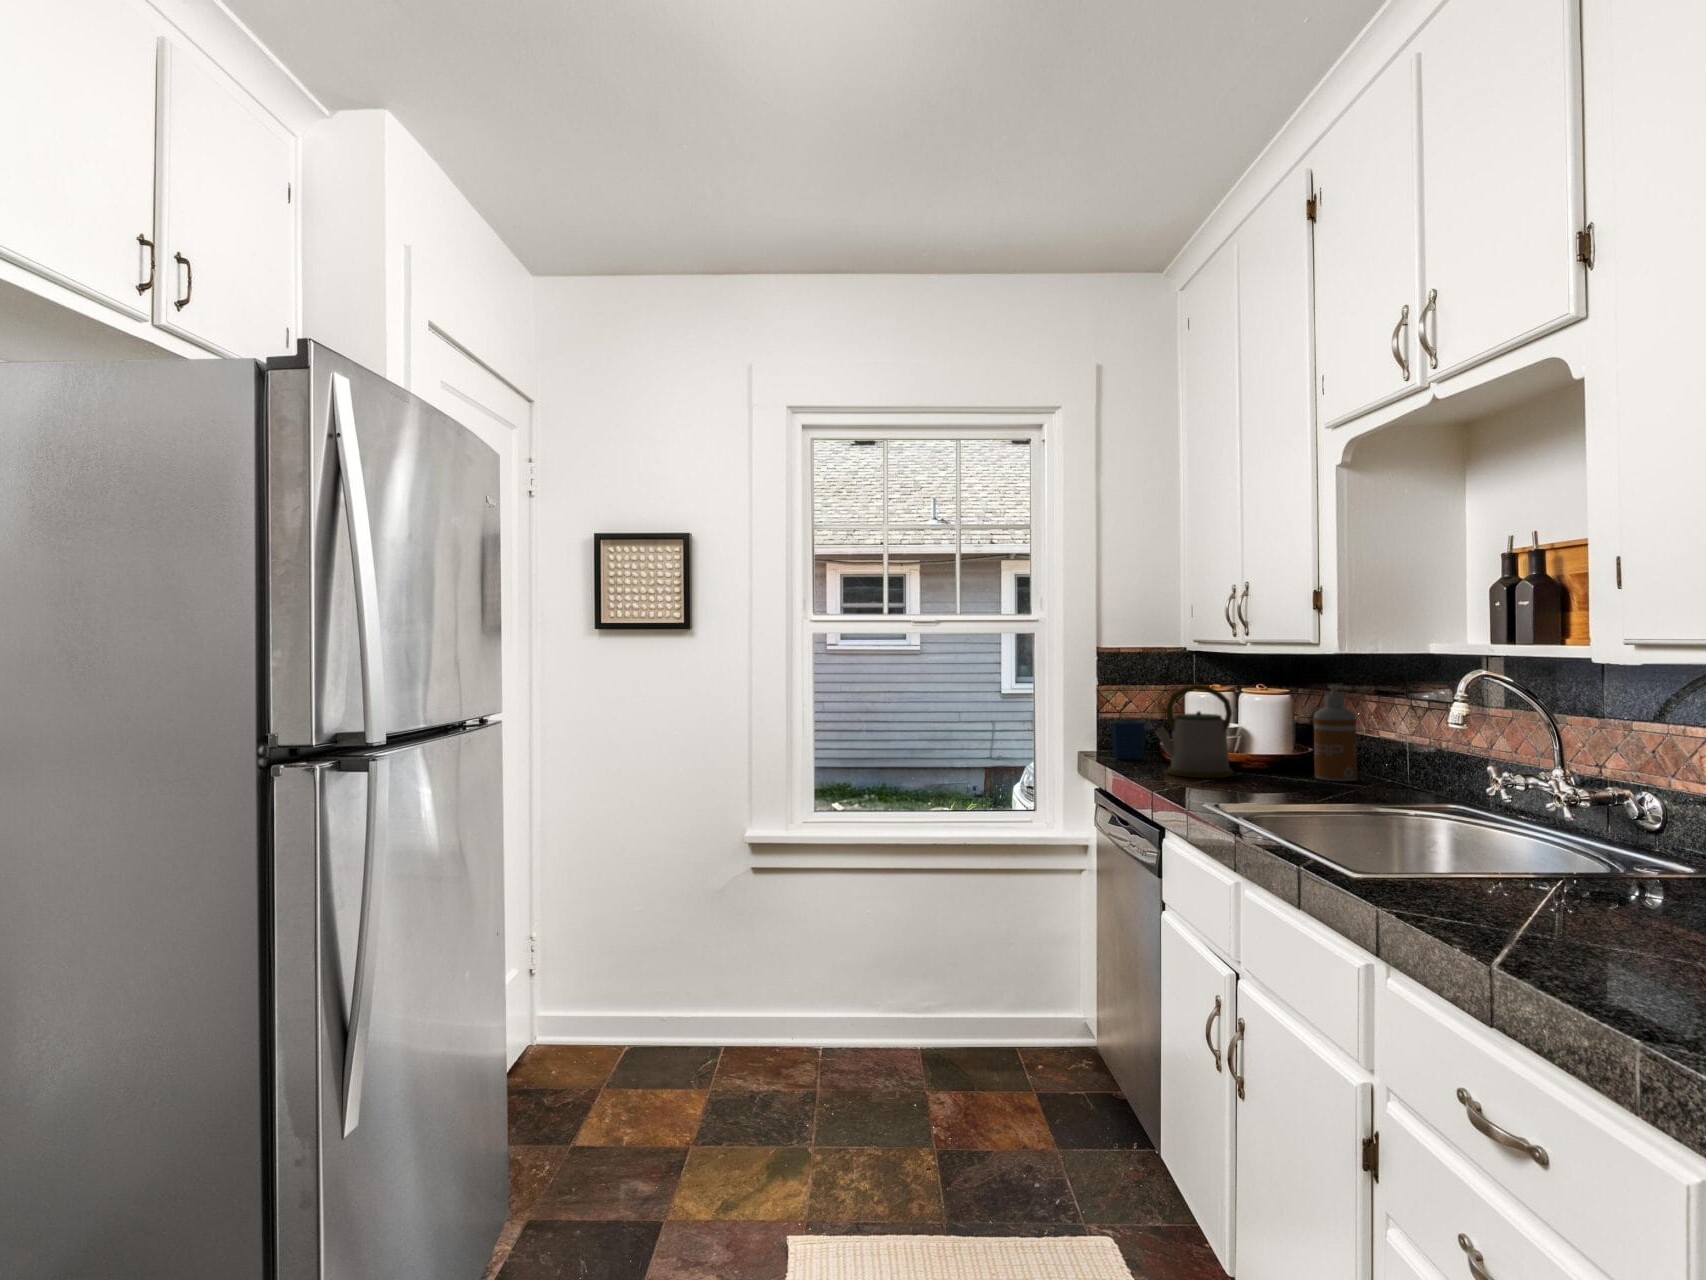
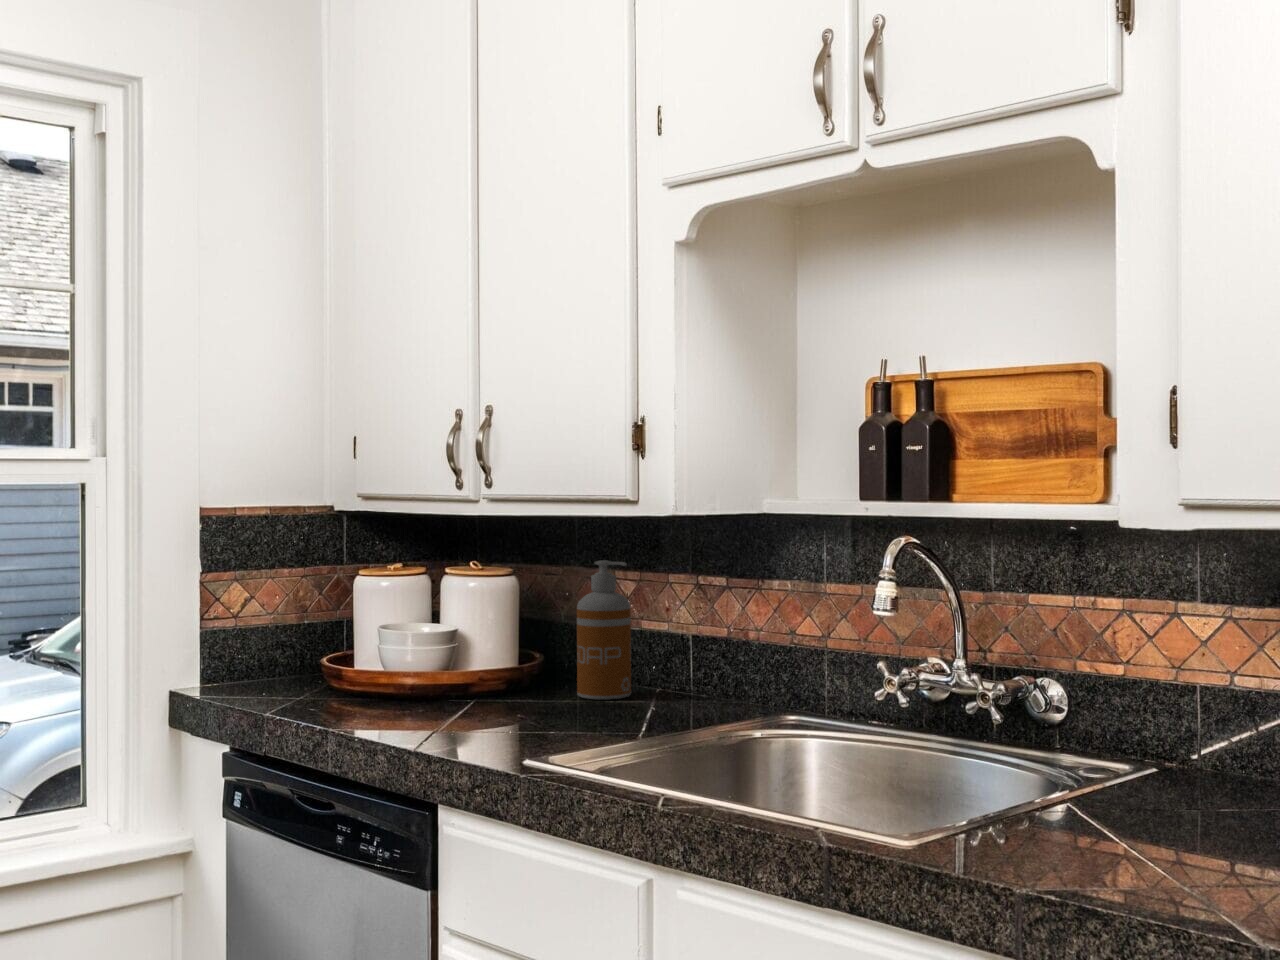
kettle: present [1155,685,1233,778] -> none [359,566,479,719]
mug: present [1112,720,1146,760] -> none [248,630,303,700]

